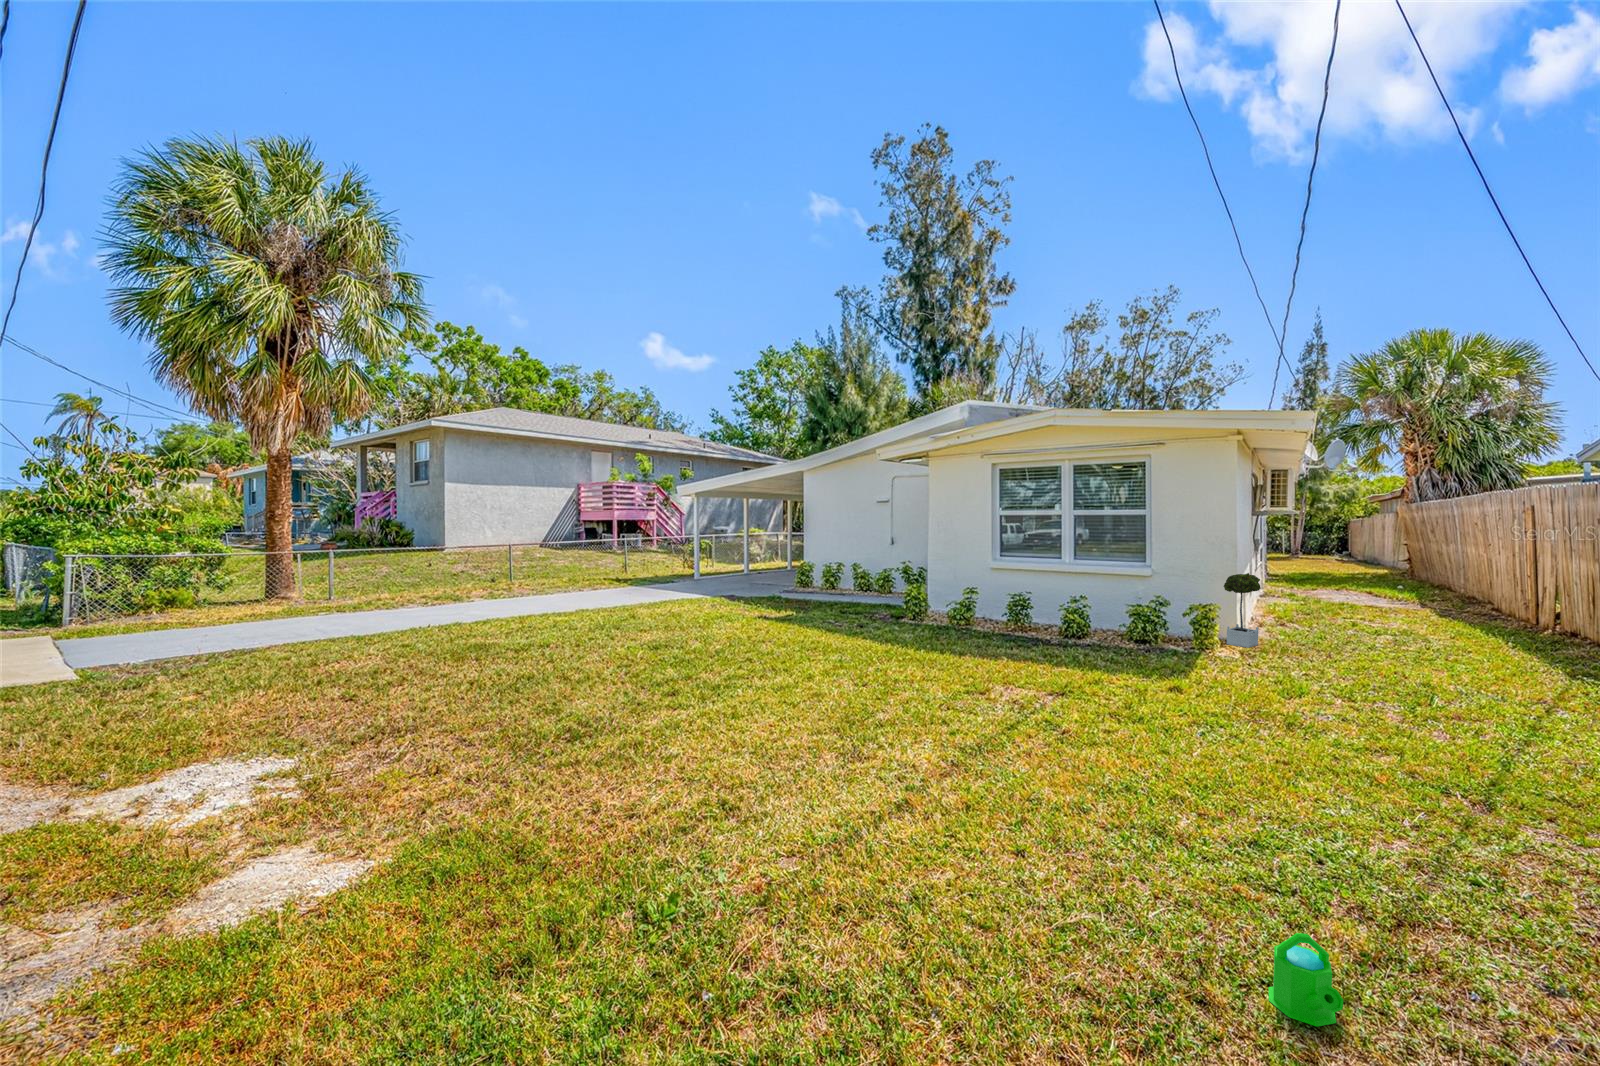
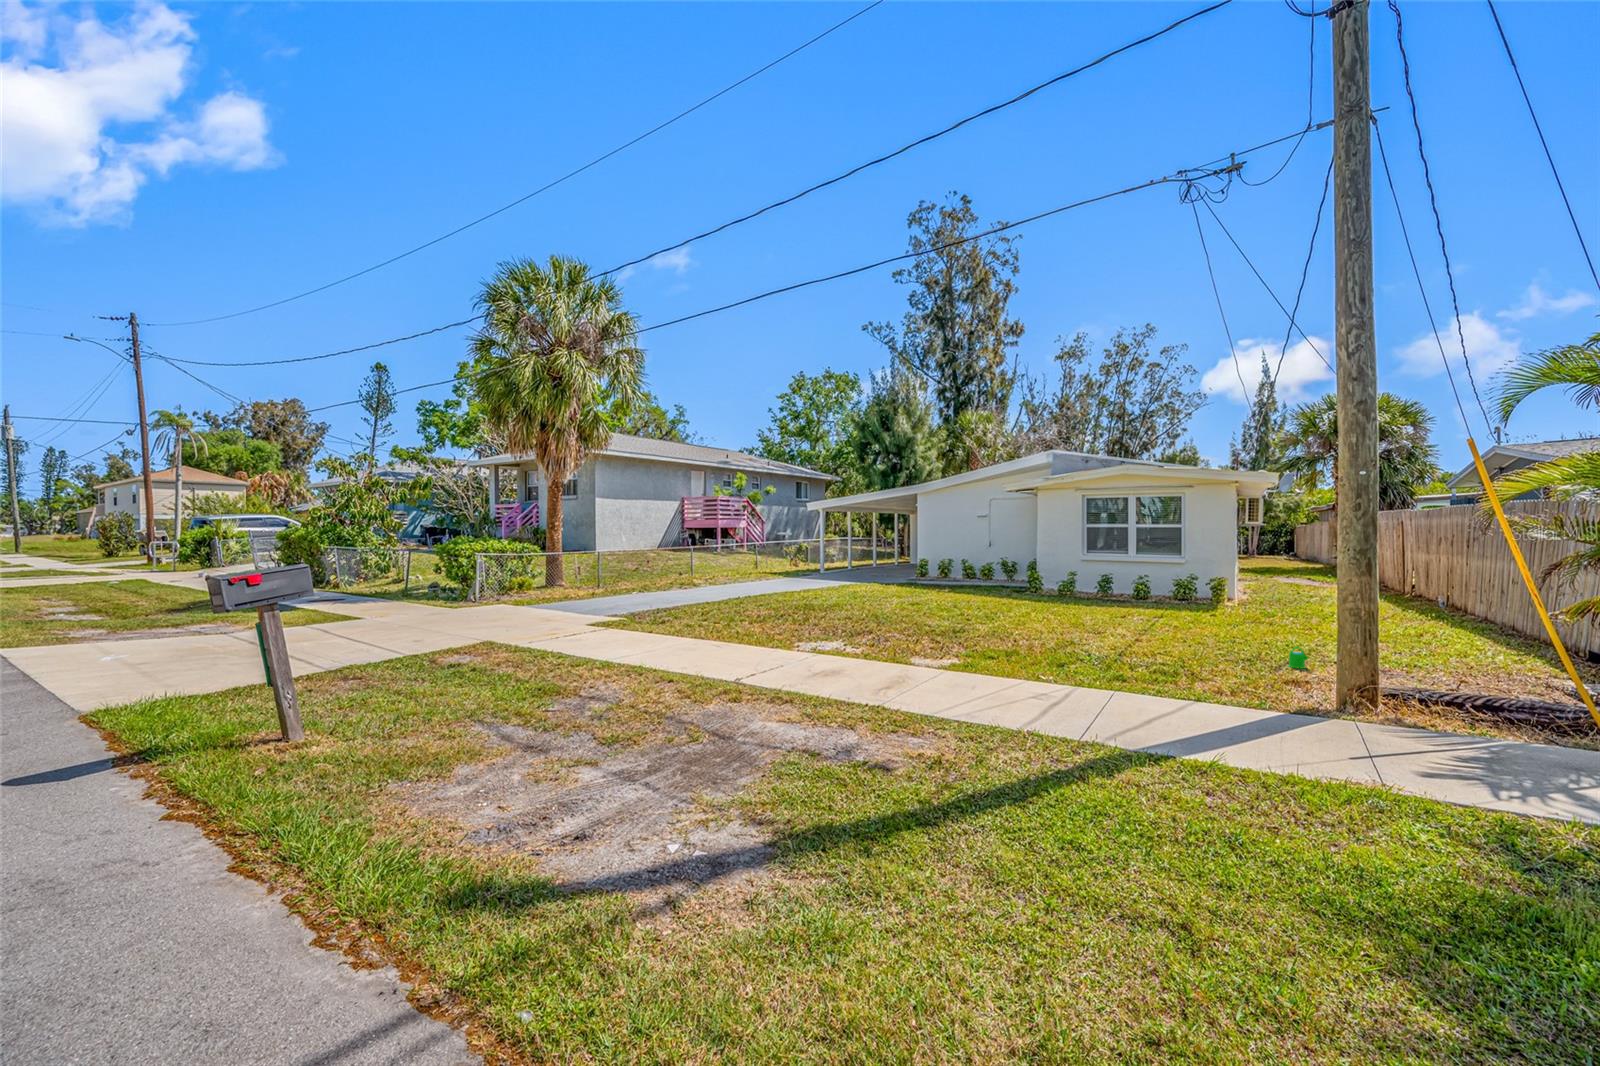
potted tree: present [1224,573,1261,648] -> none [1233,558,1253,601]

